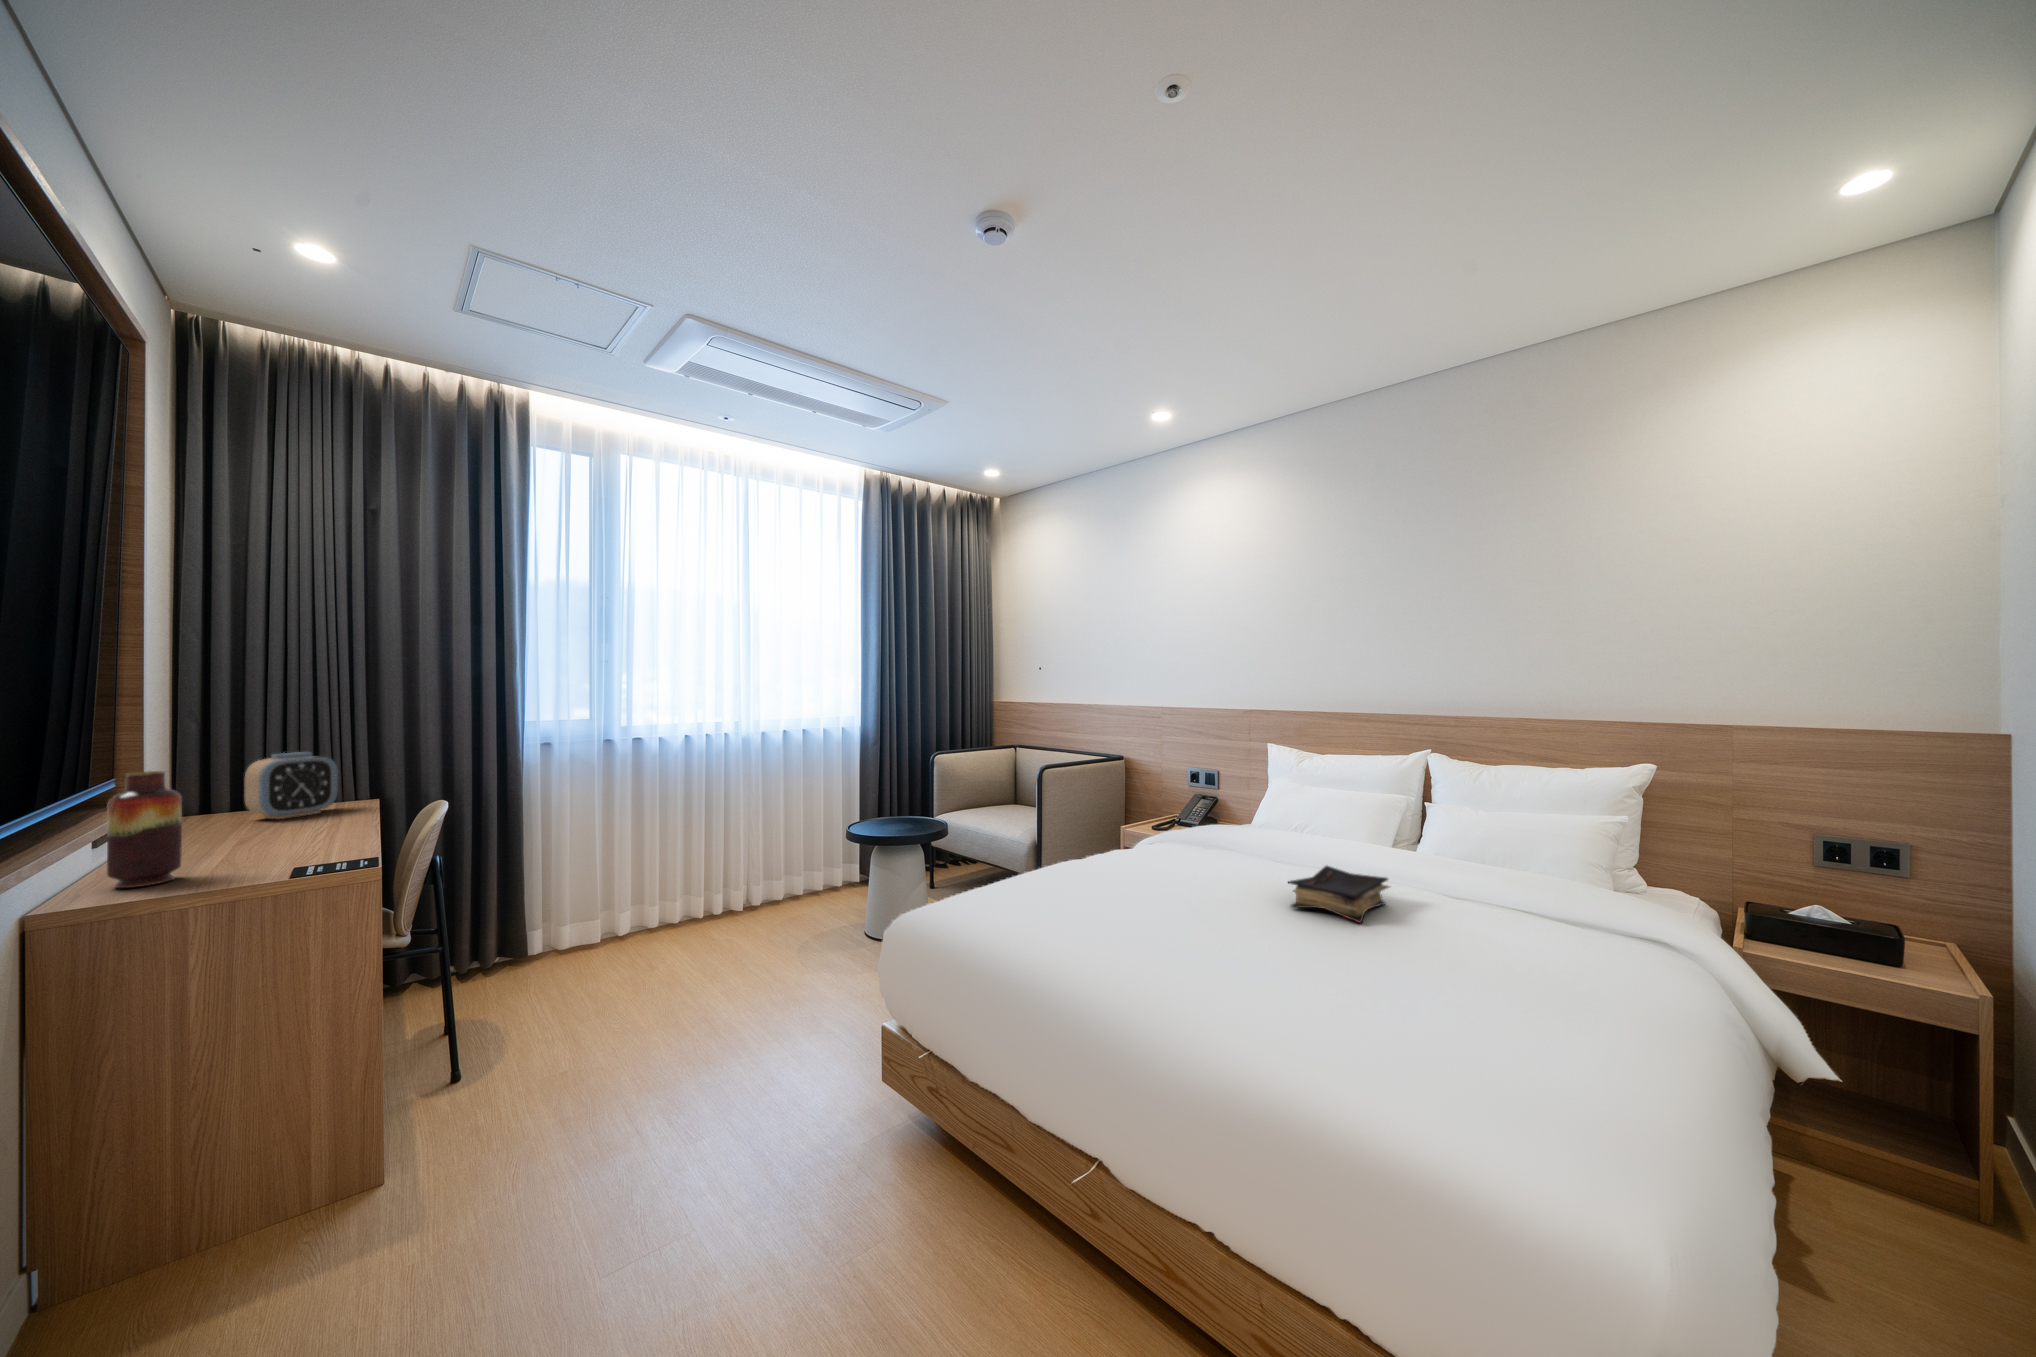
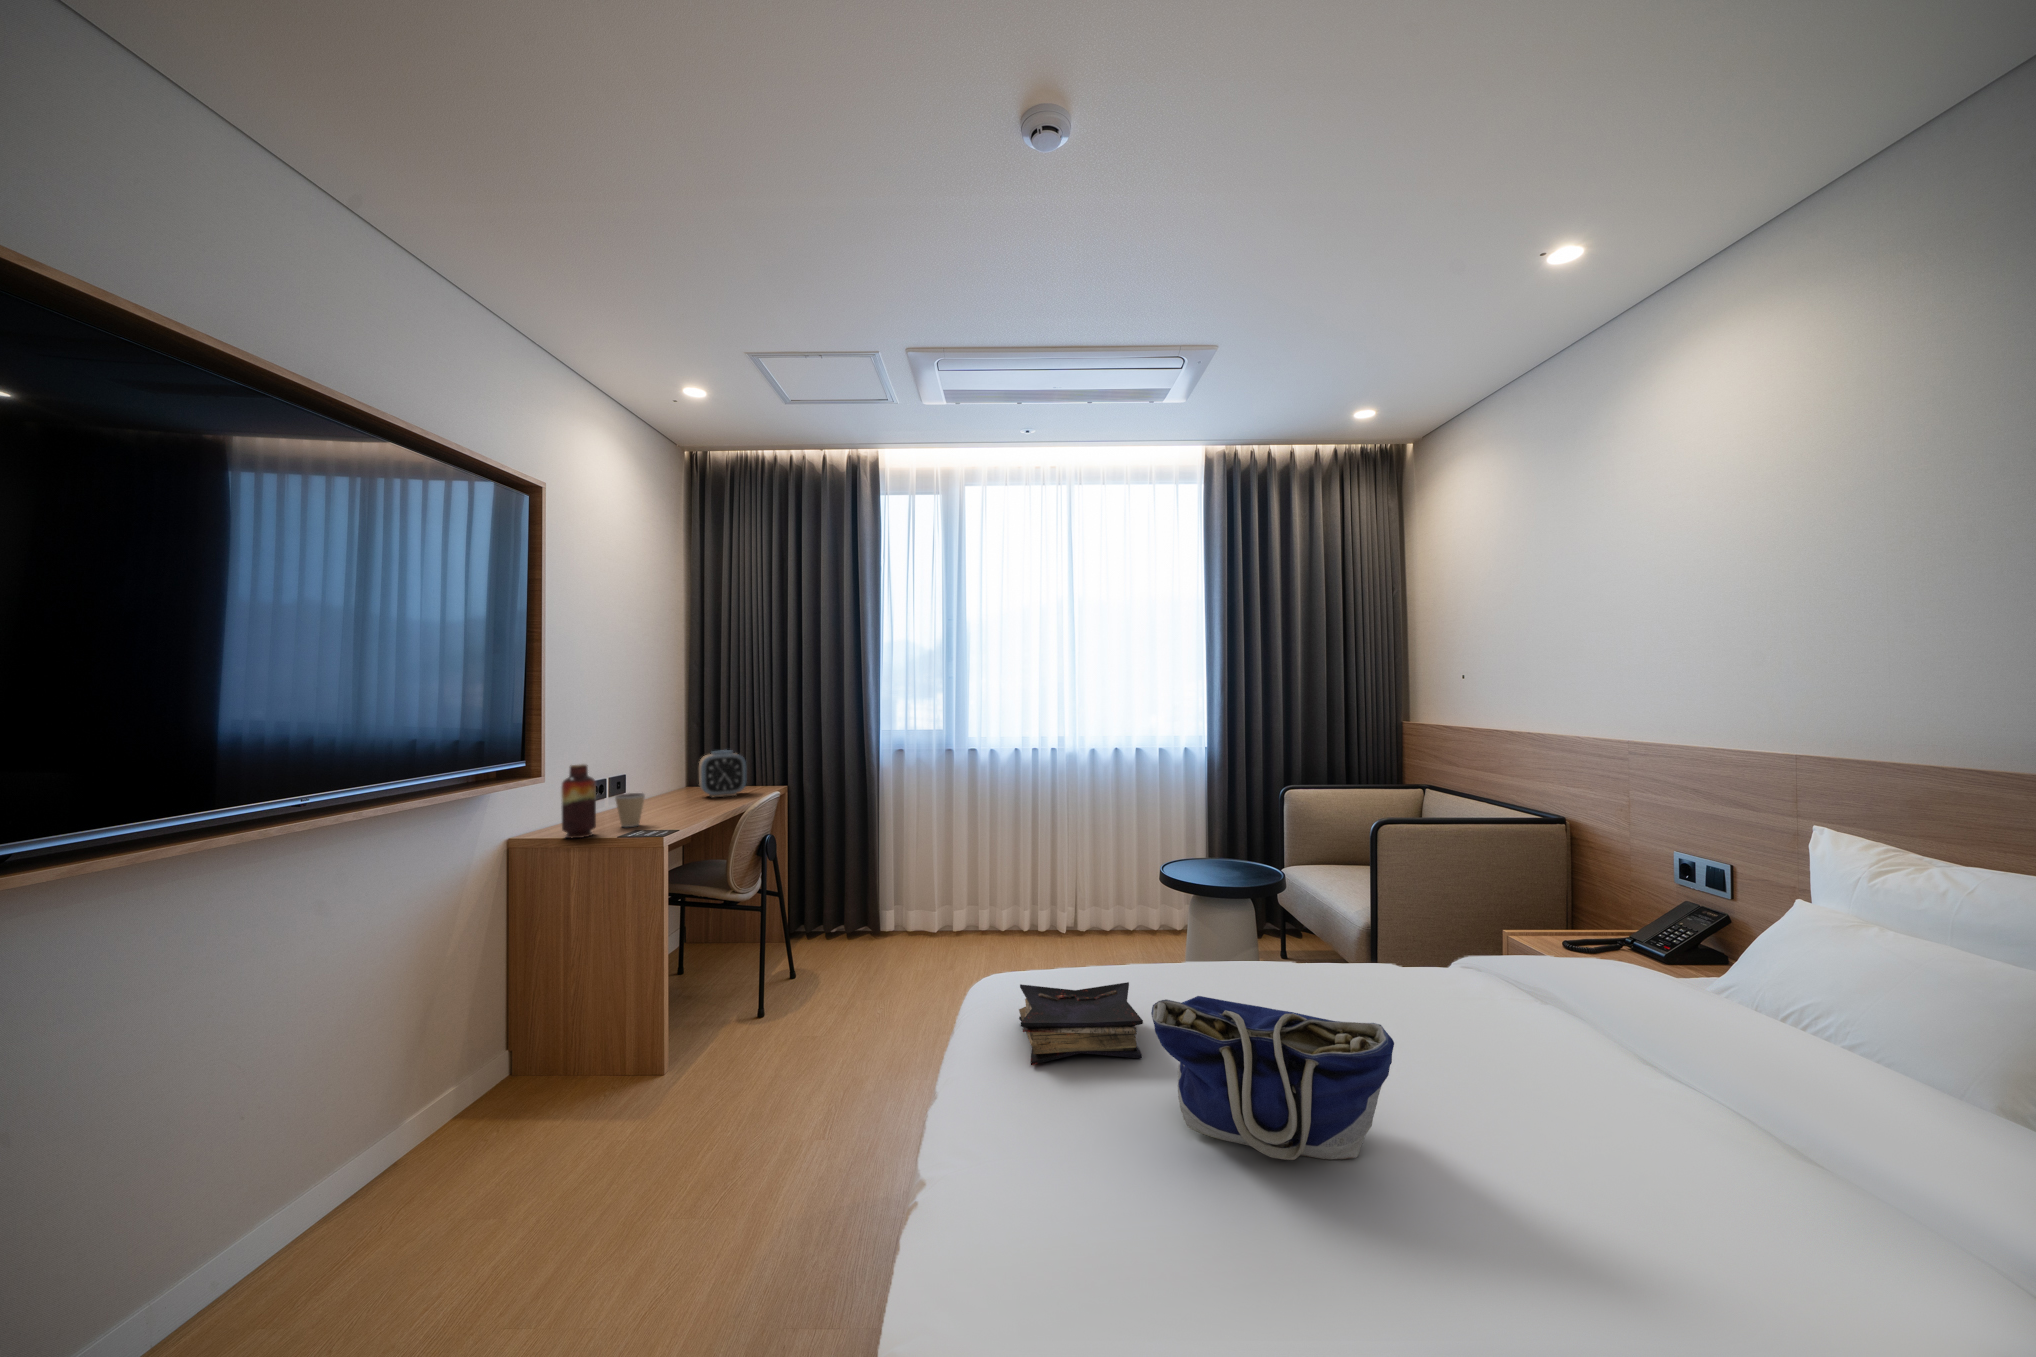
coffee cup: none [189,811,252,864] -> present [615,793,645,827]
tote bag: none [1133,841,1266,936] -> present [1151,996,1394,1160]
book: present [1288,866,1389,923] -> present [1019,982,1143,1065]

